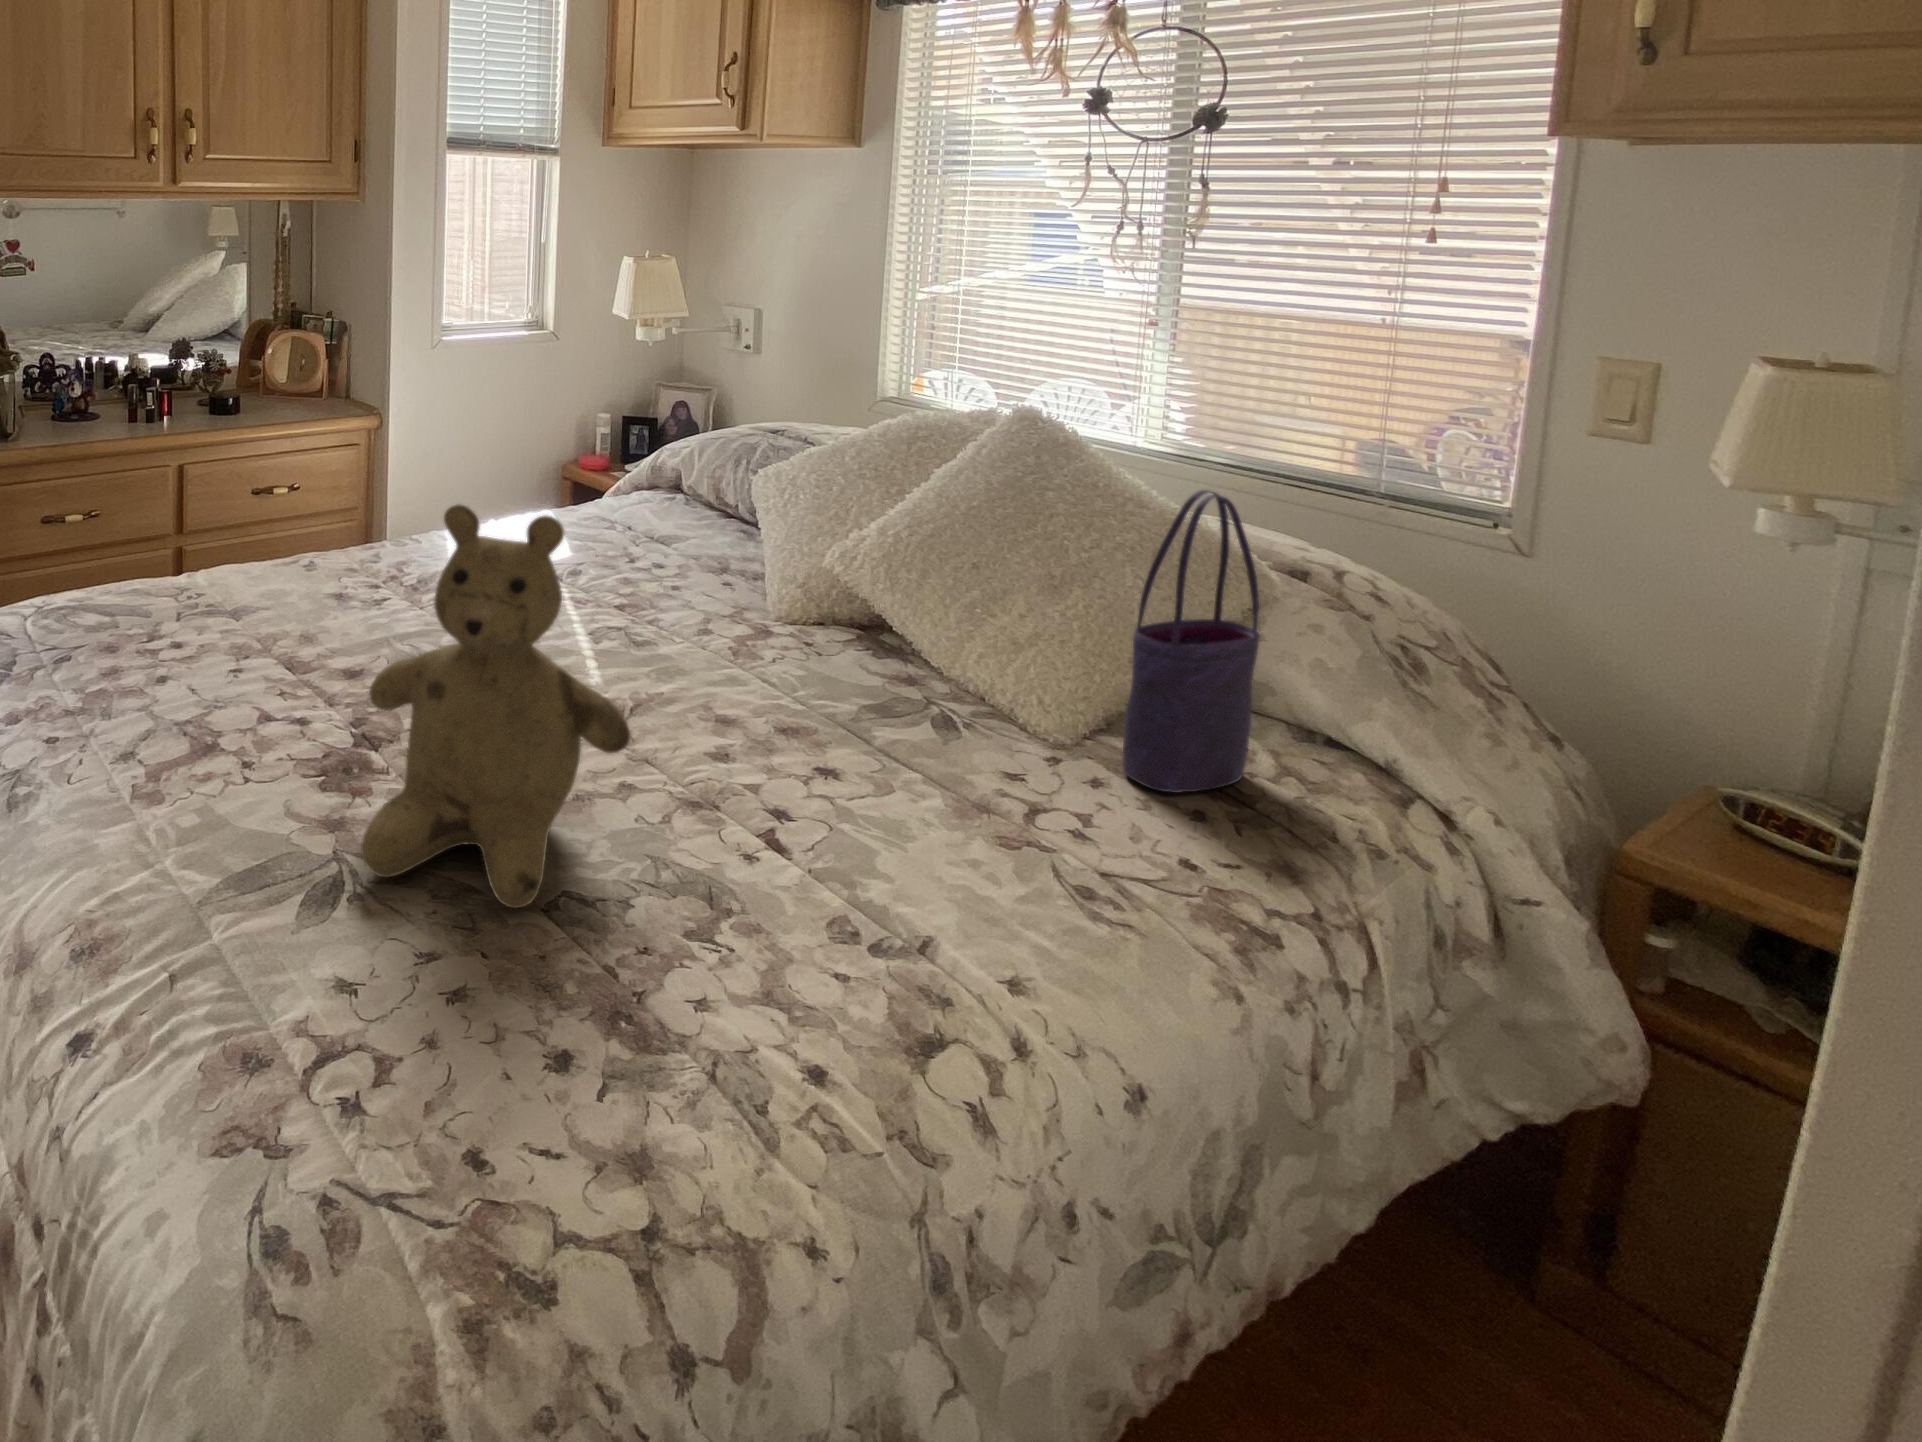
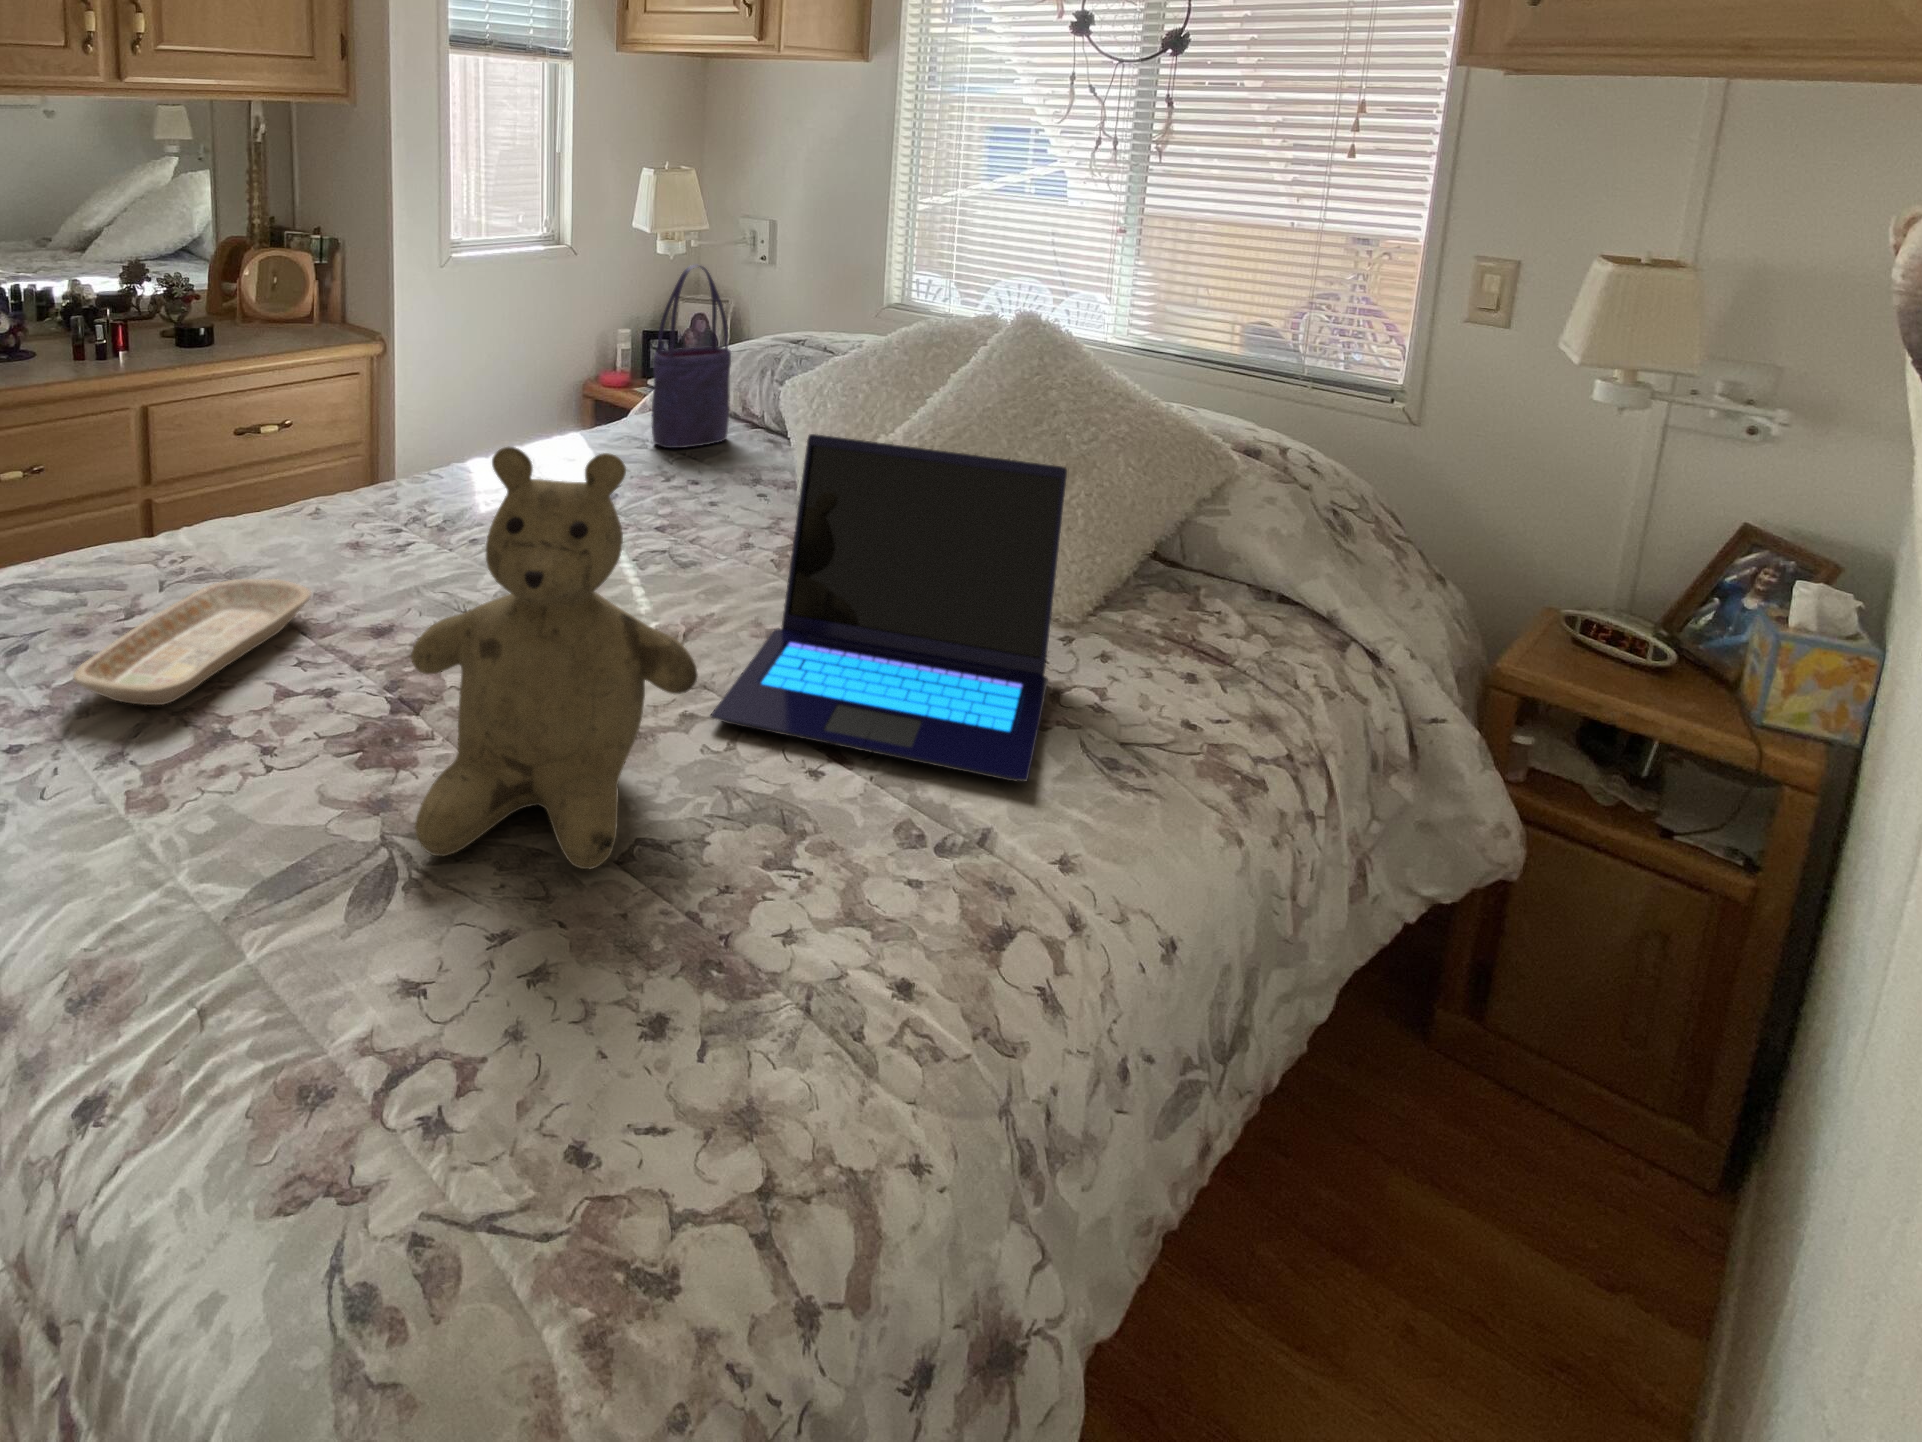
tote bag: present [1123,490,1260,793] -> present [652,264,731,448]
laptop: none [650,516,1043,888] -> present [711,434,1067,781]
tray: none [99,616,298,717] -> present [73,579,312,705]

